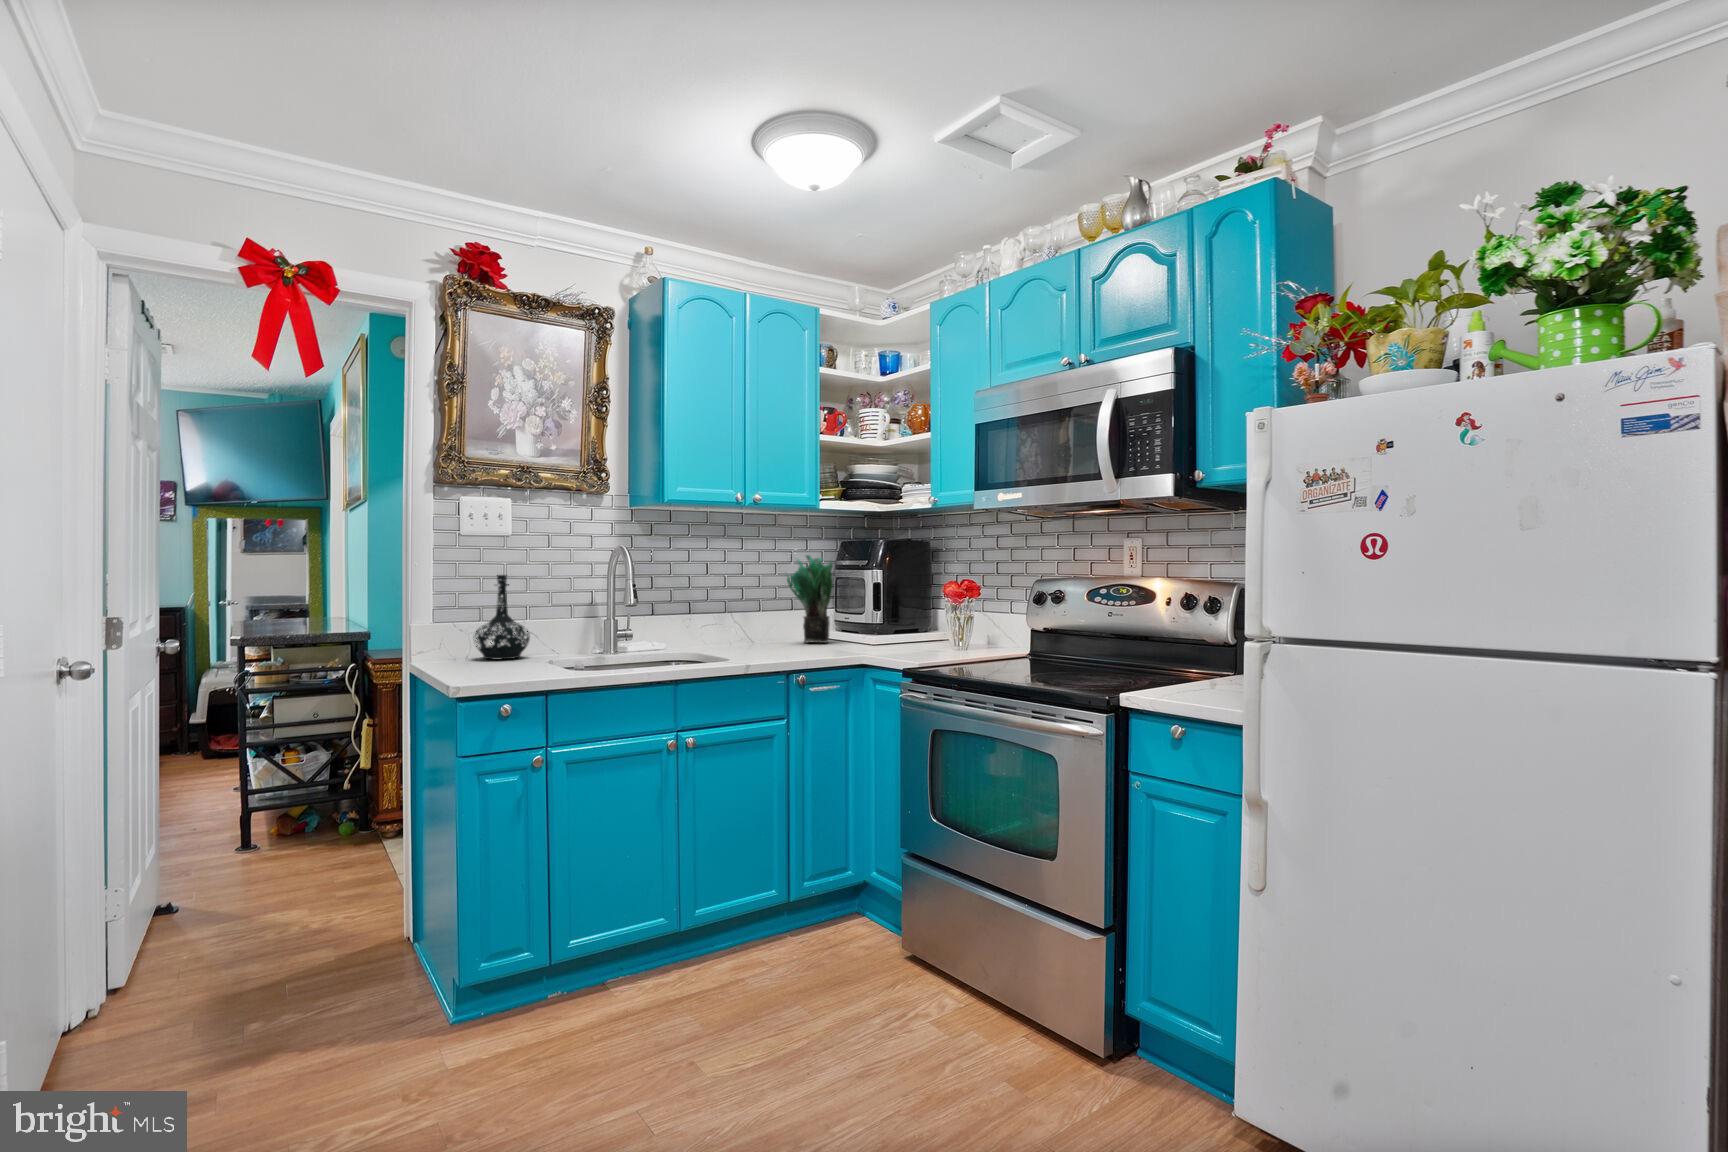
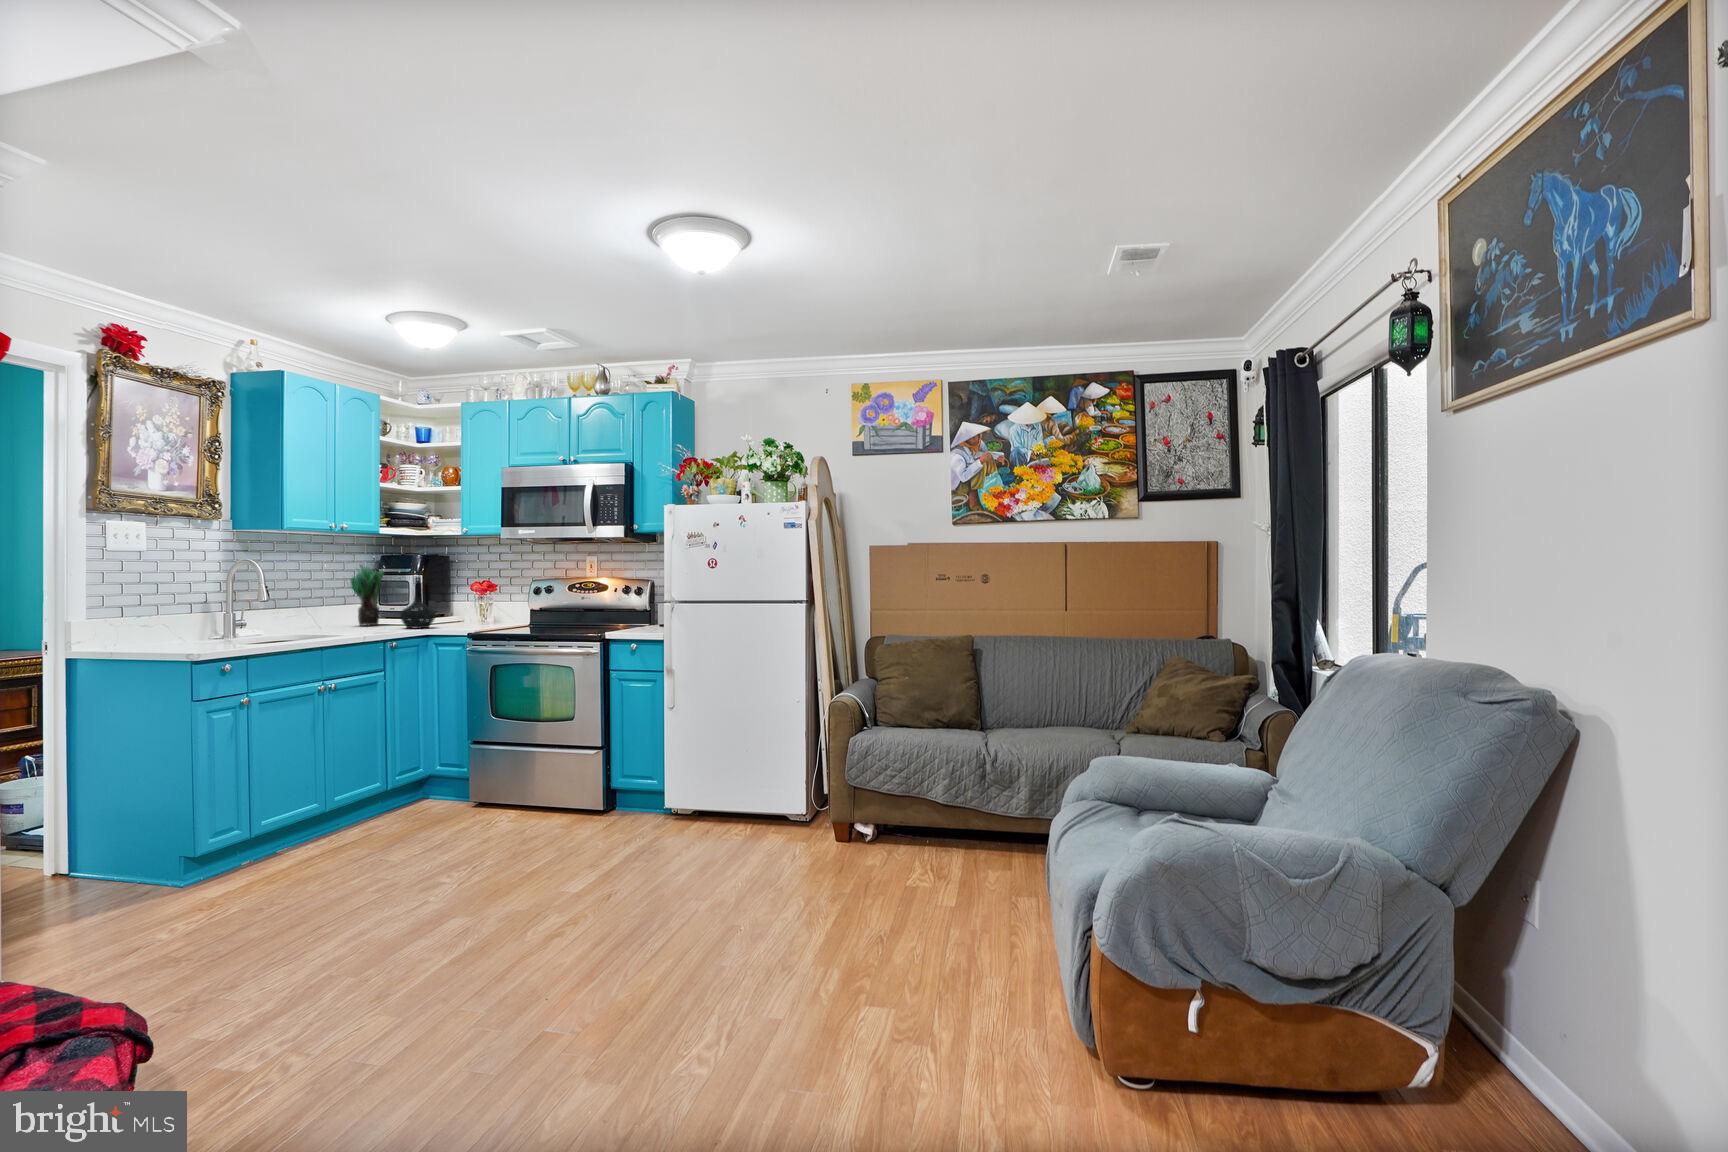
bottle: present [475,575,530,659] -> present [400,577,436,628]

